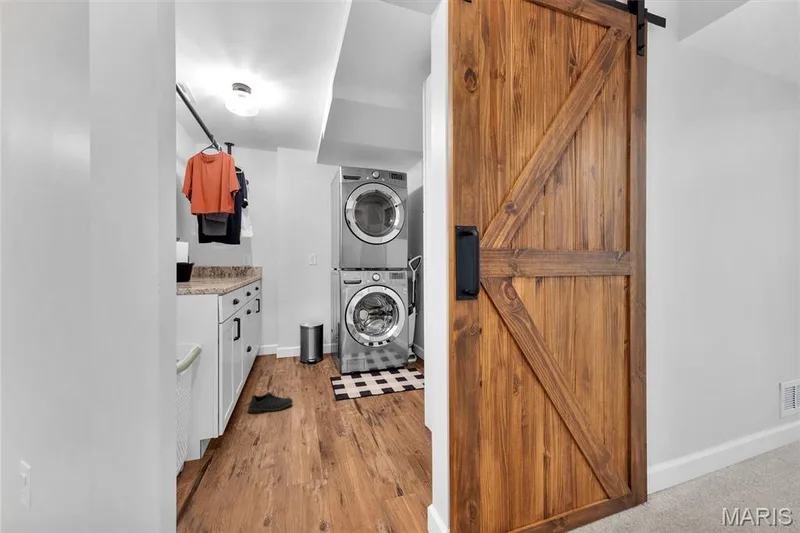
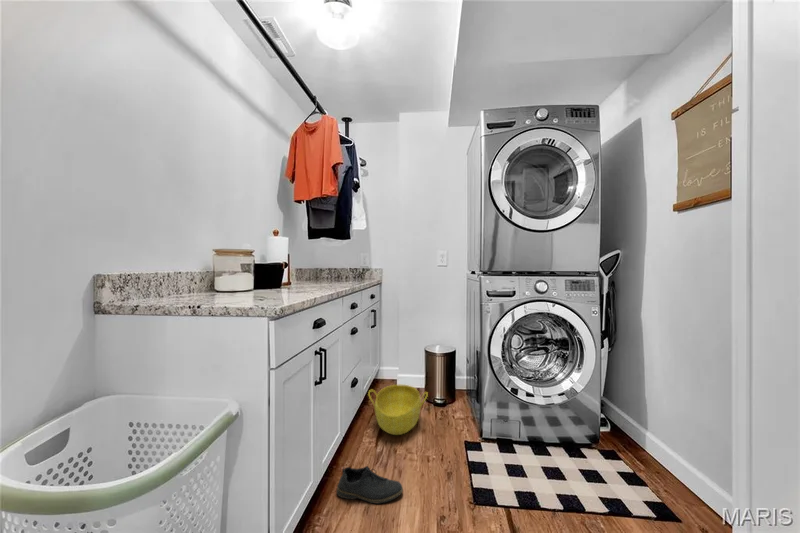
basket: none [259,352,304,382] -> present [369,385,428,435]

